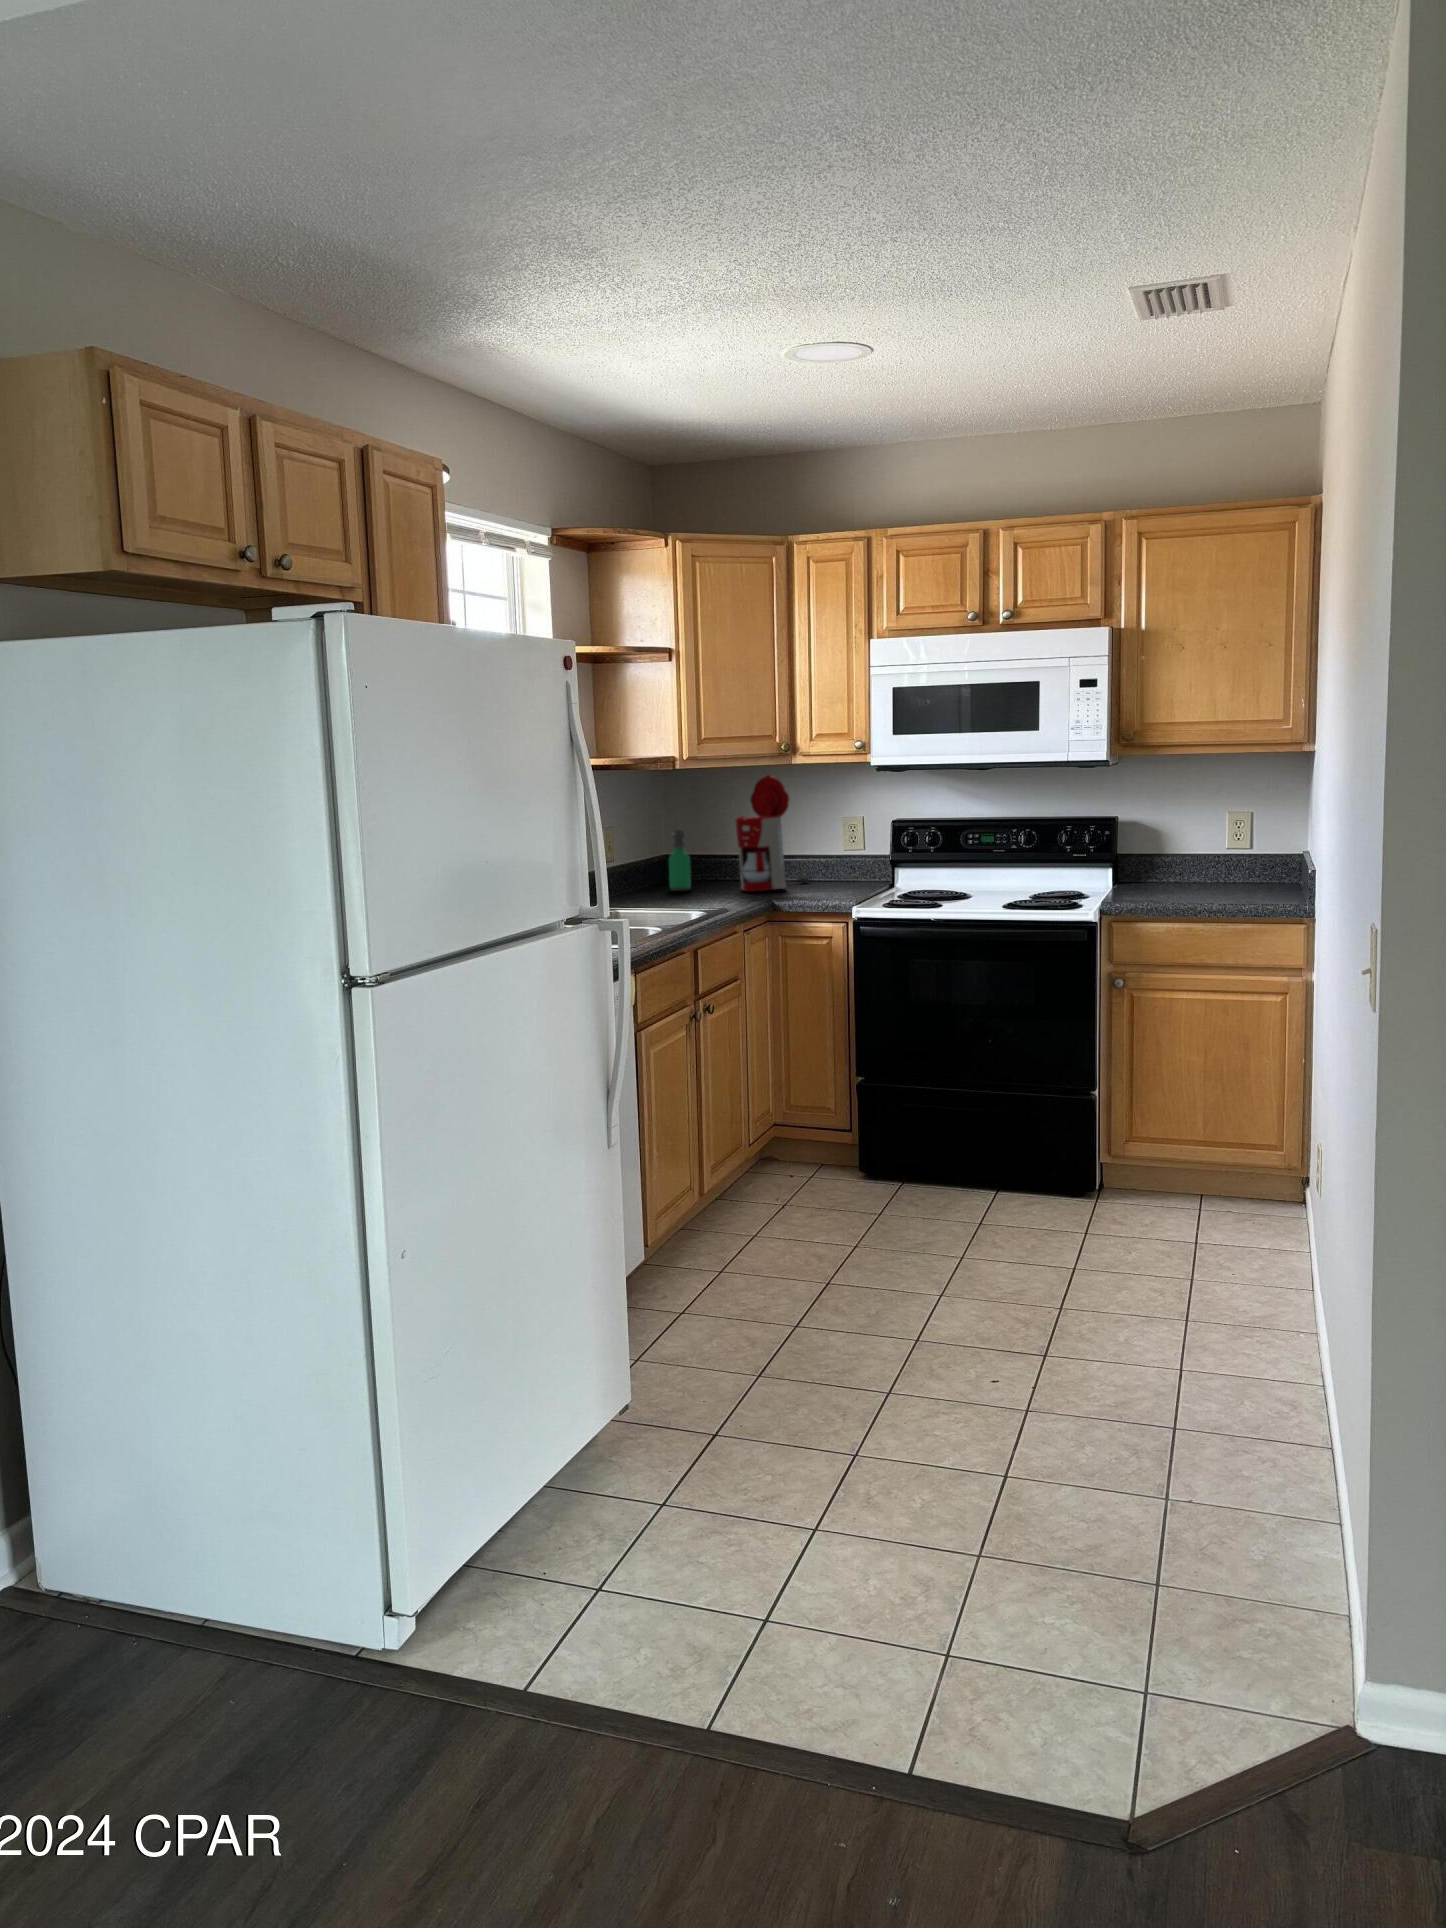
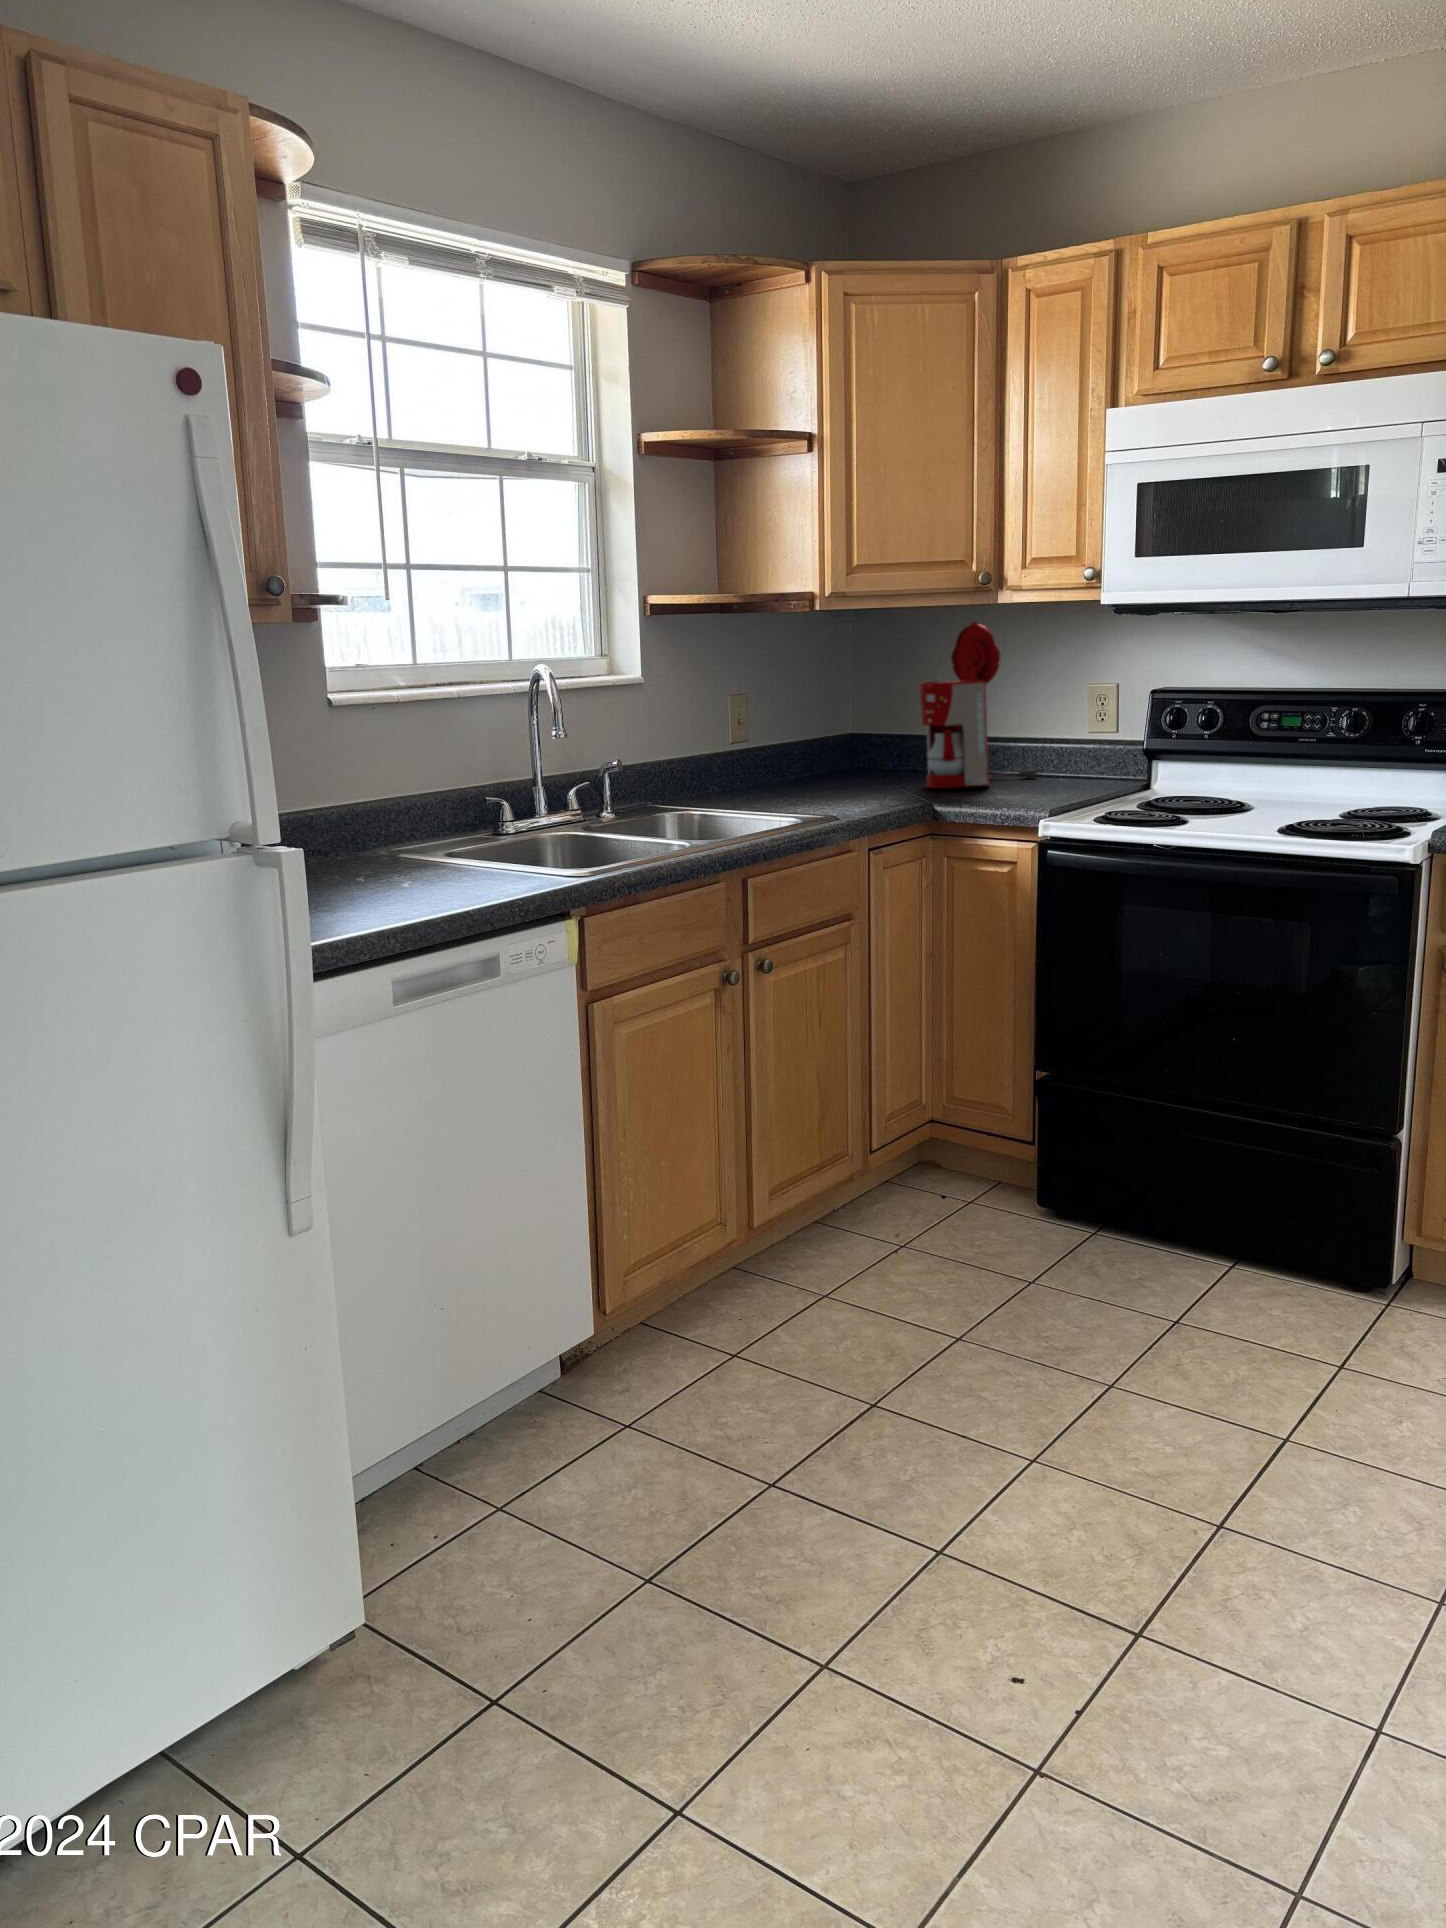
soap dispenser: present [669,828,691,891] -> none [834,696,863,783]

